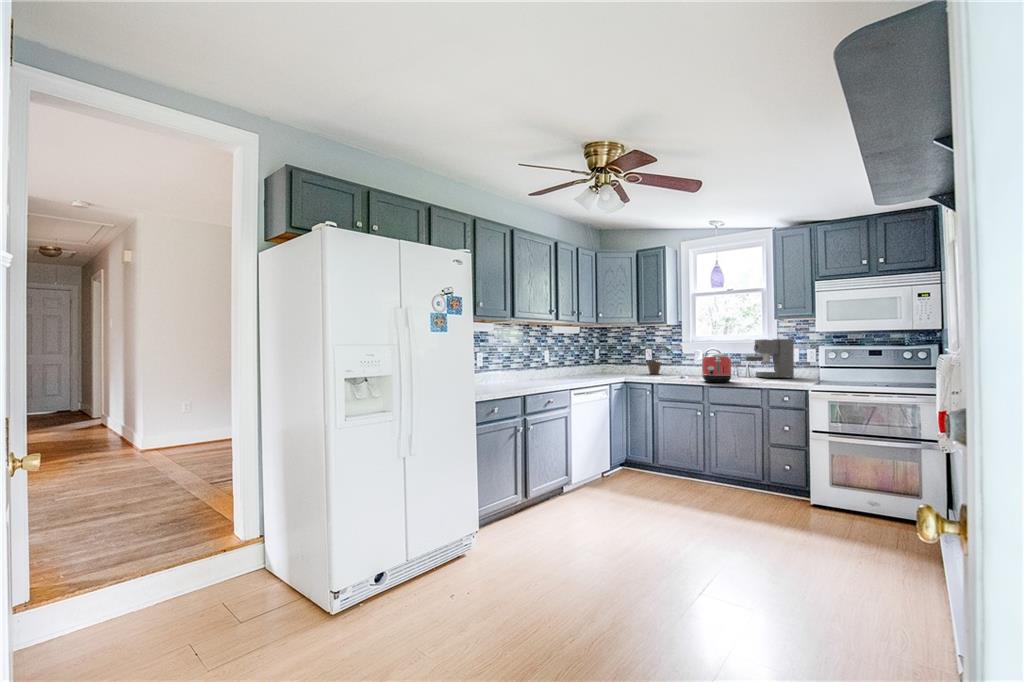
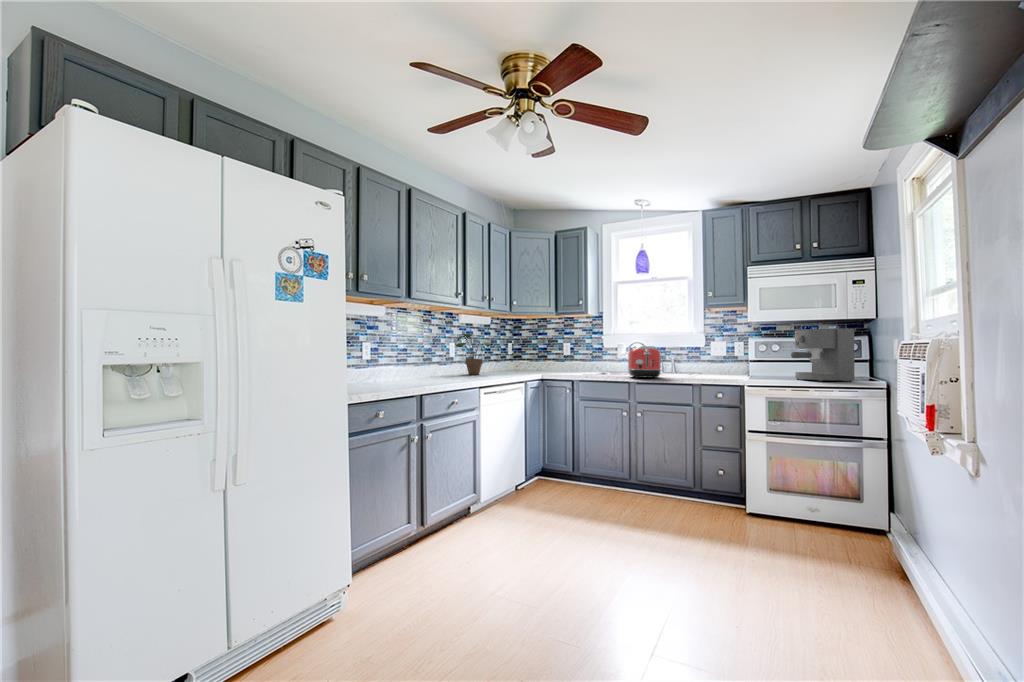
coffee maker: present [746,339,794,378] -> present [791,329,854,382]
potted plant: present [638,341,669,374] -> present [456,334,490,374]

